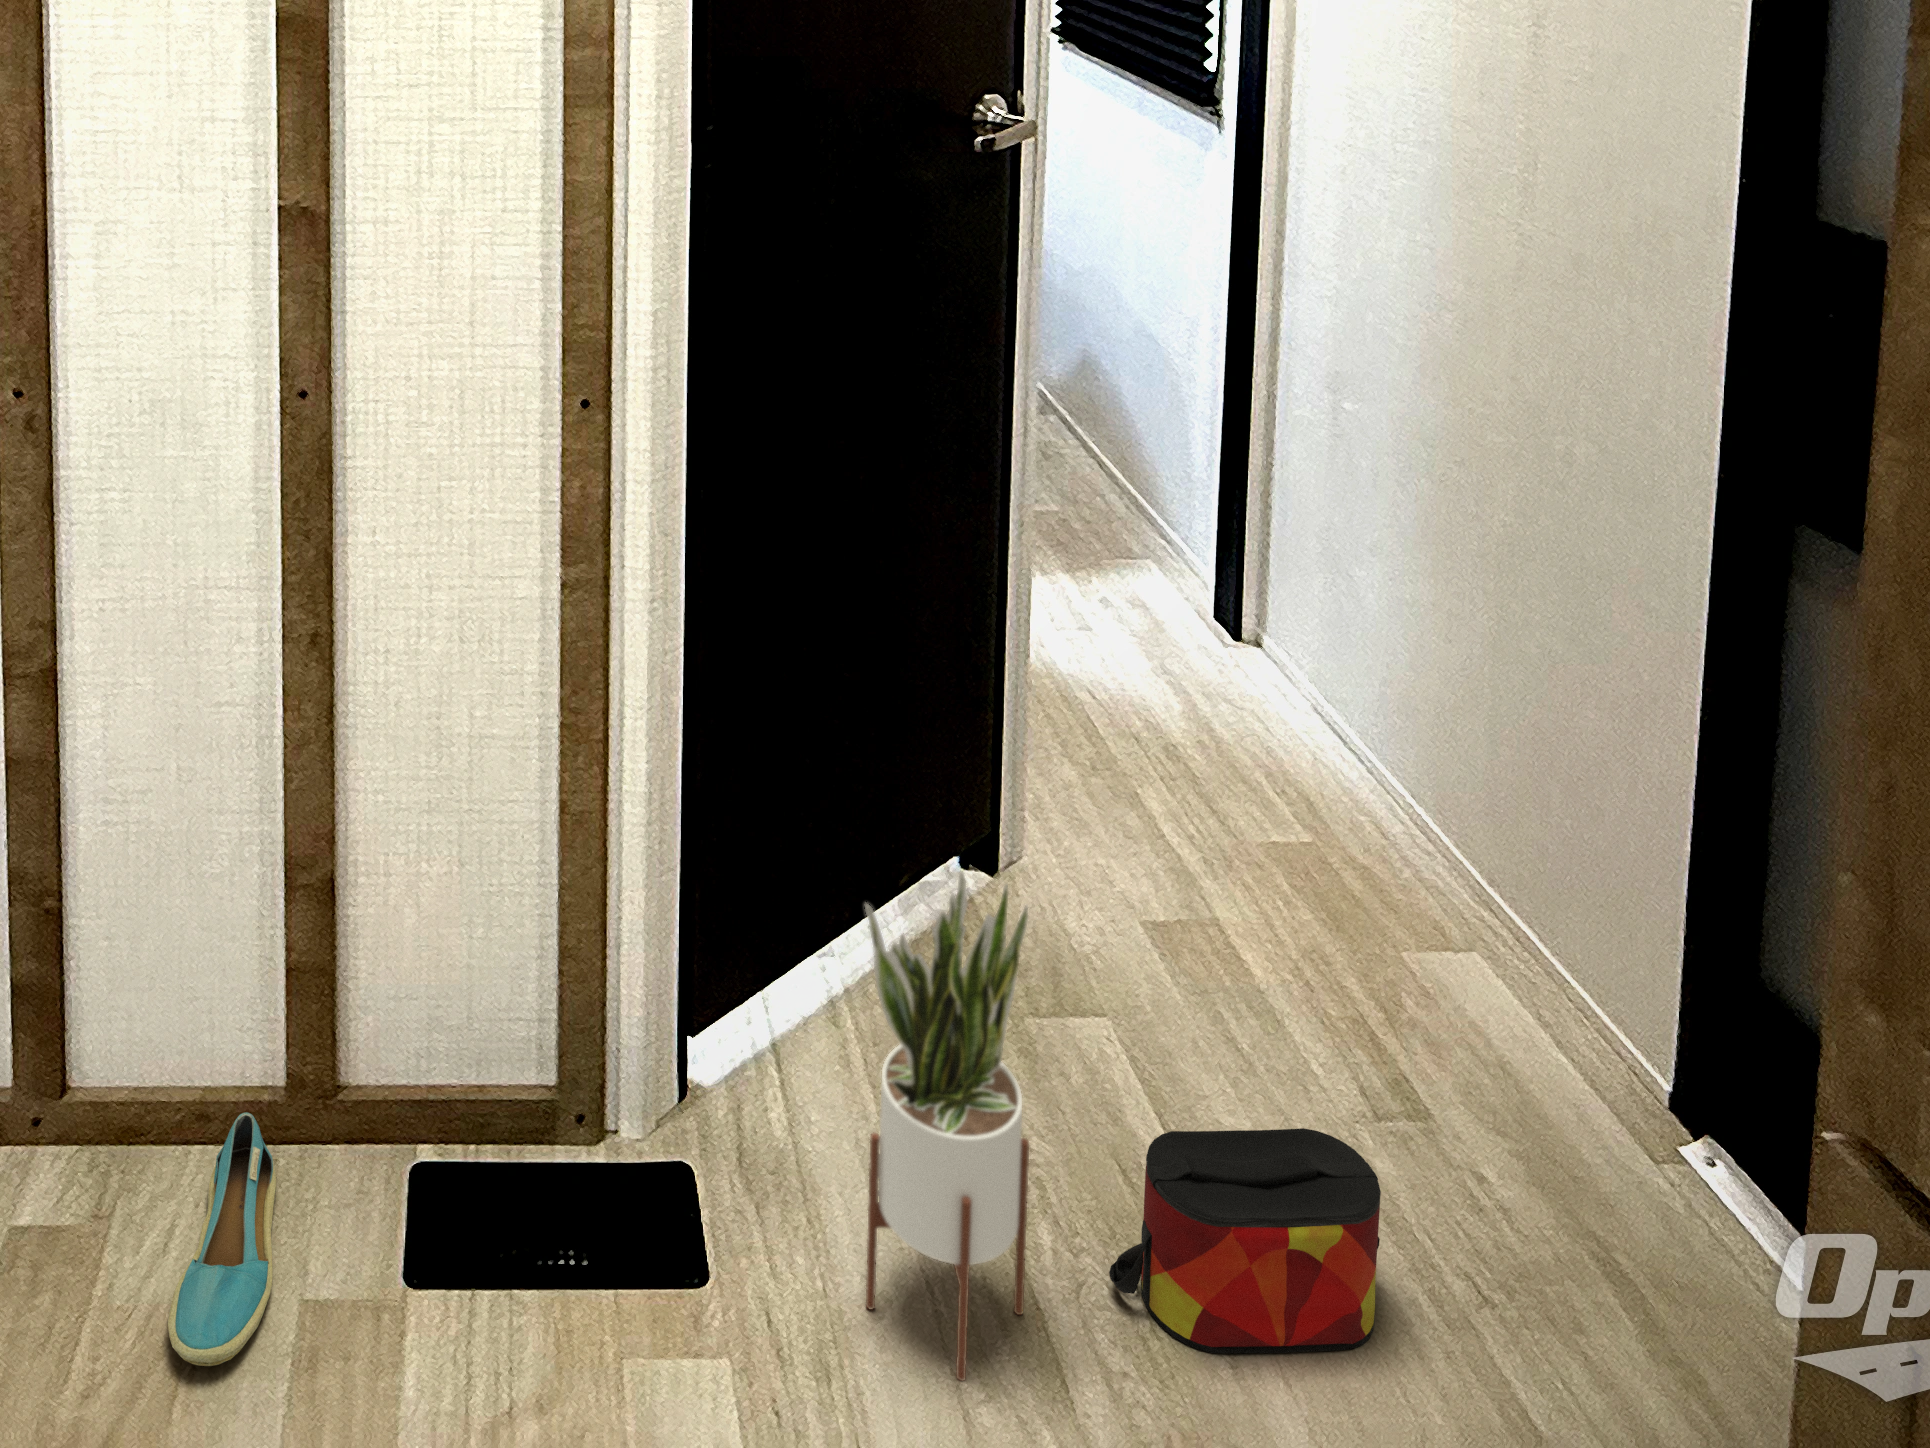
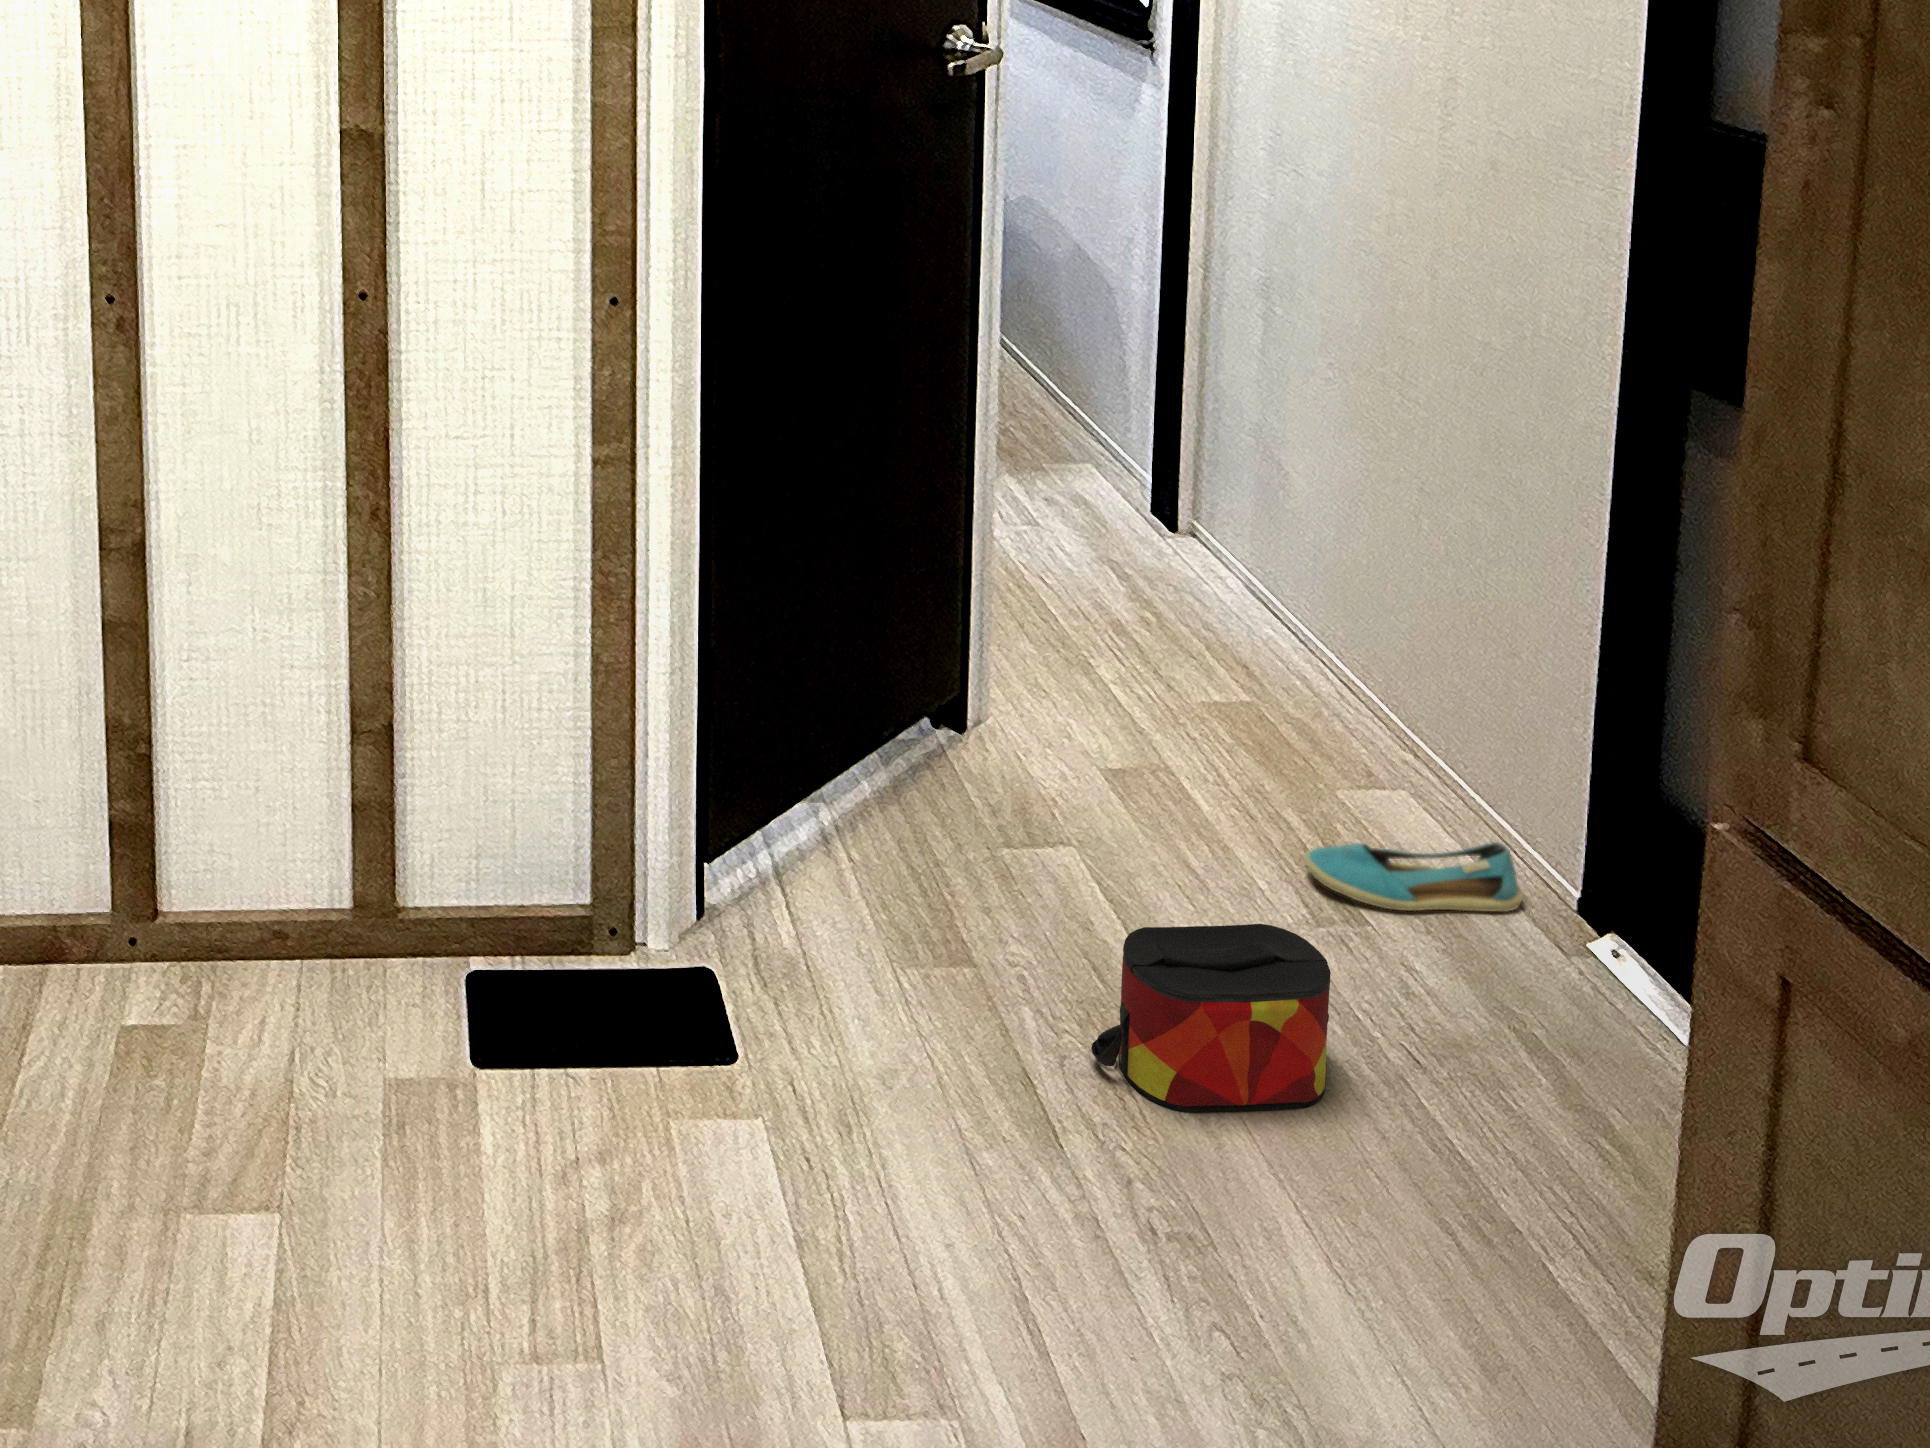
potted plant: present [865,872,1029,1381] -> none [879,699,1018,1136]
shoe: present [168,1112,276,1366] -> present [1304,842,1522,912]

